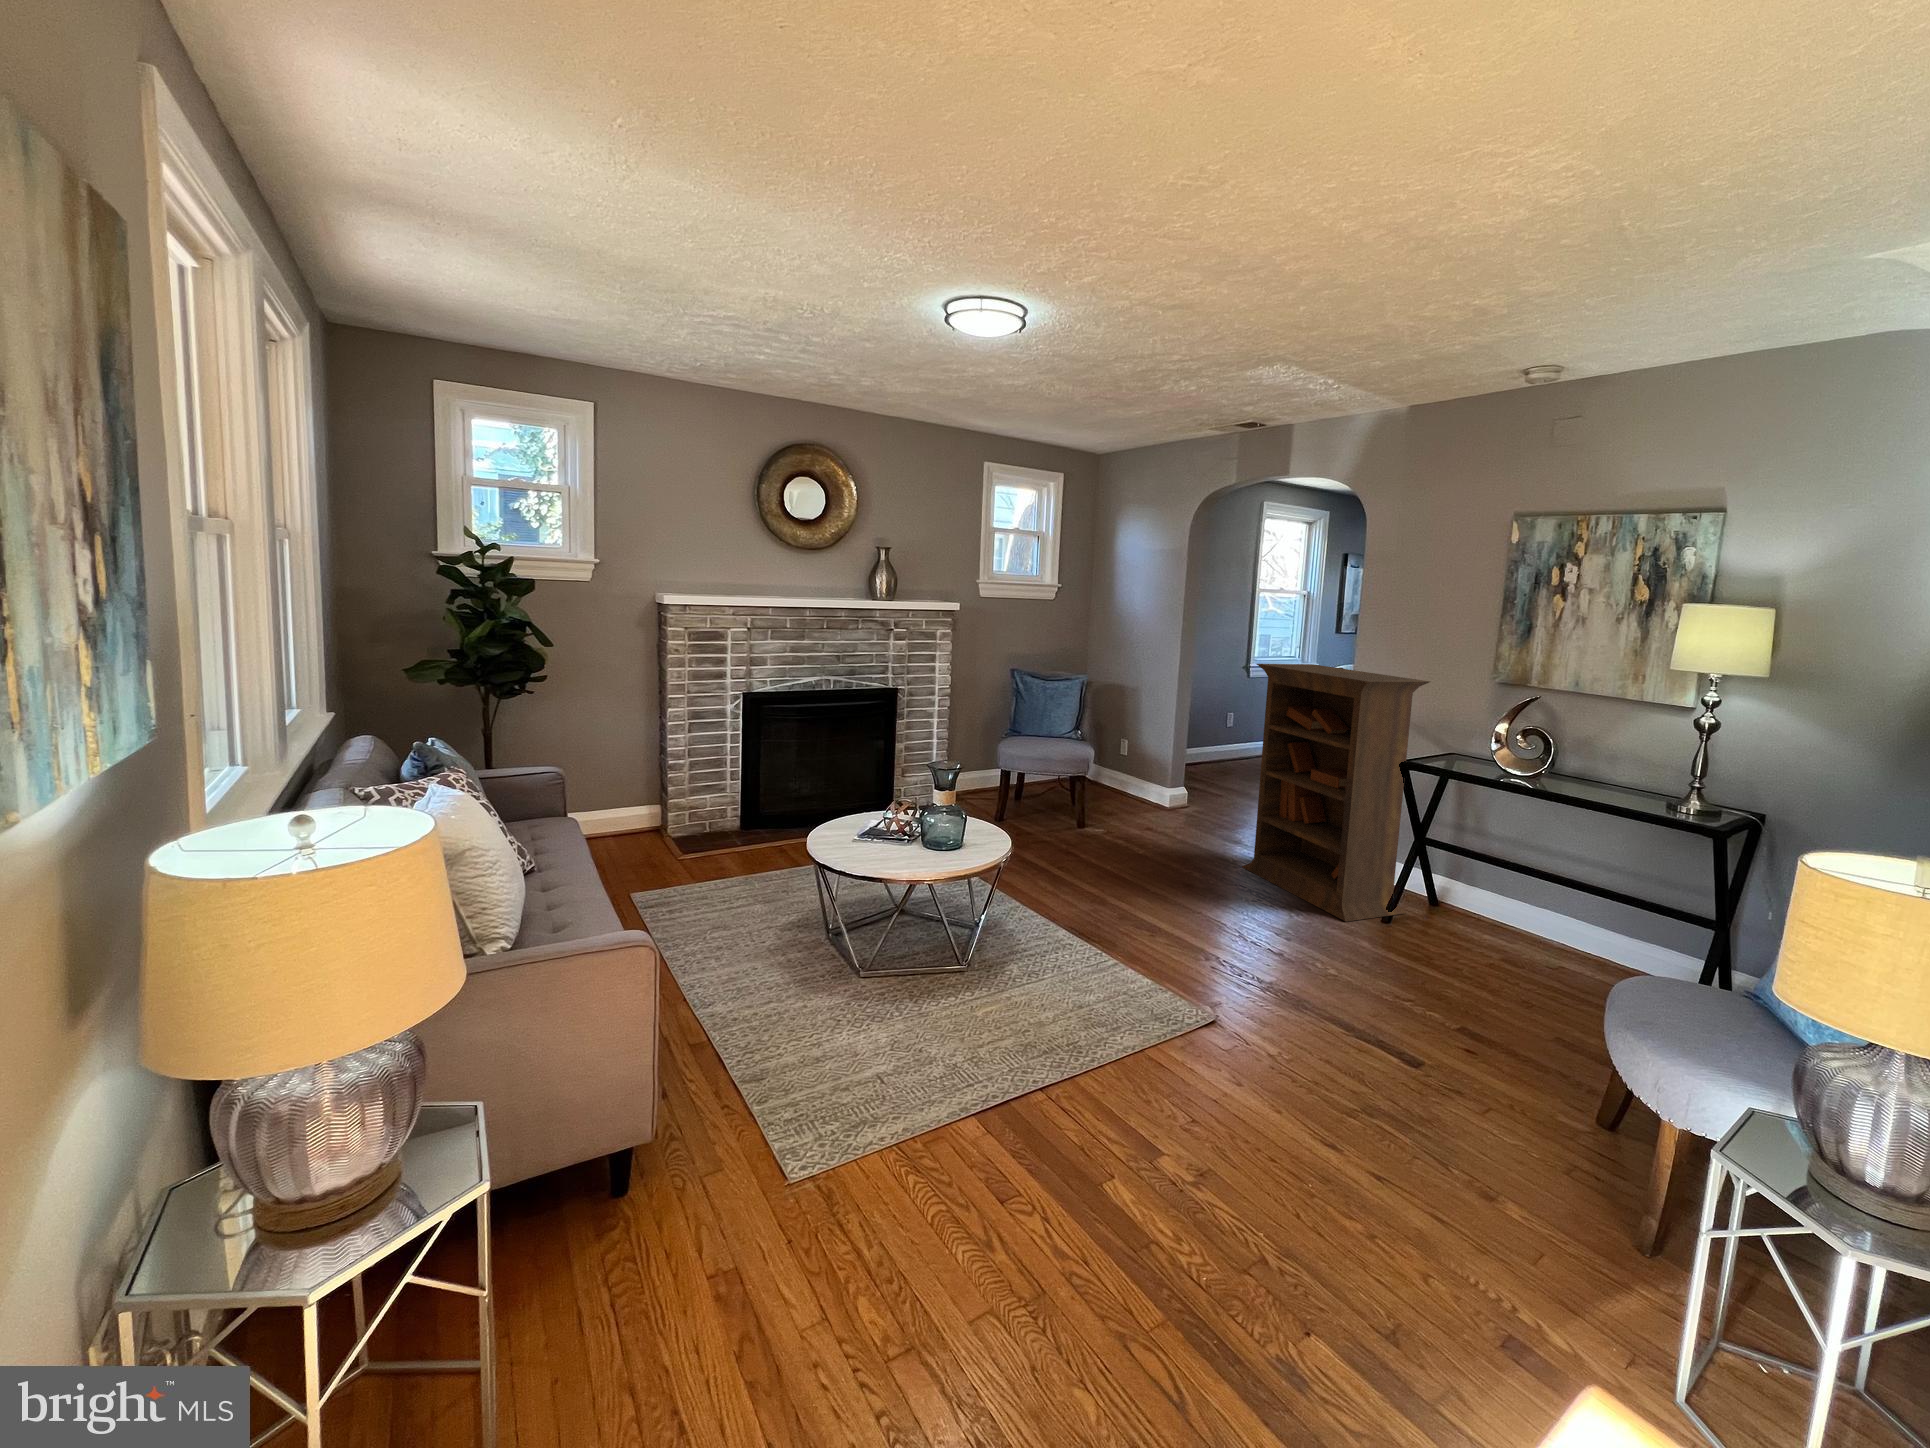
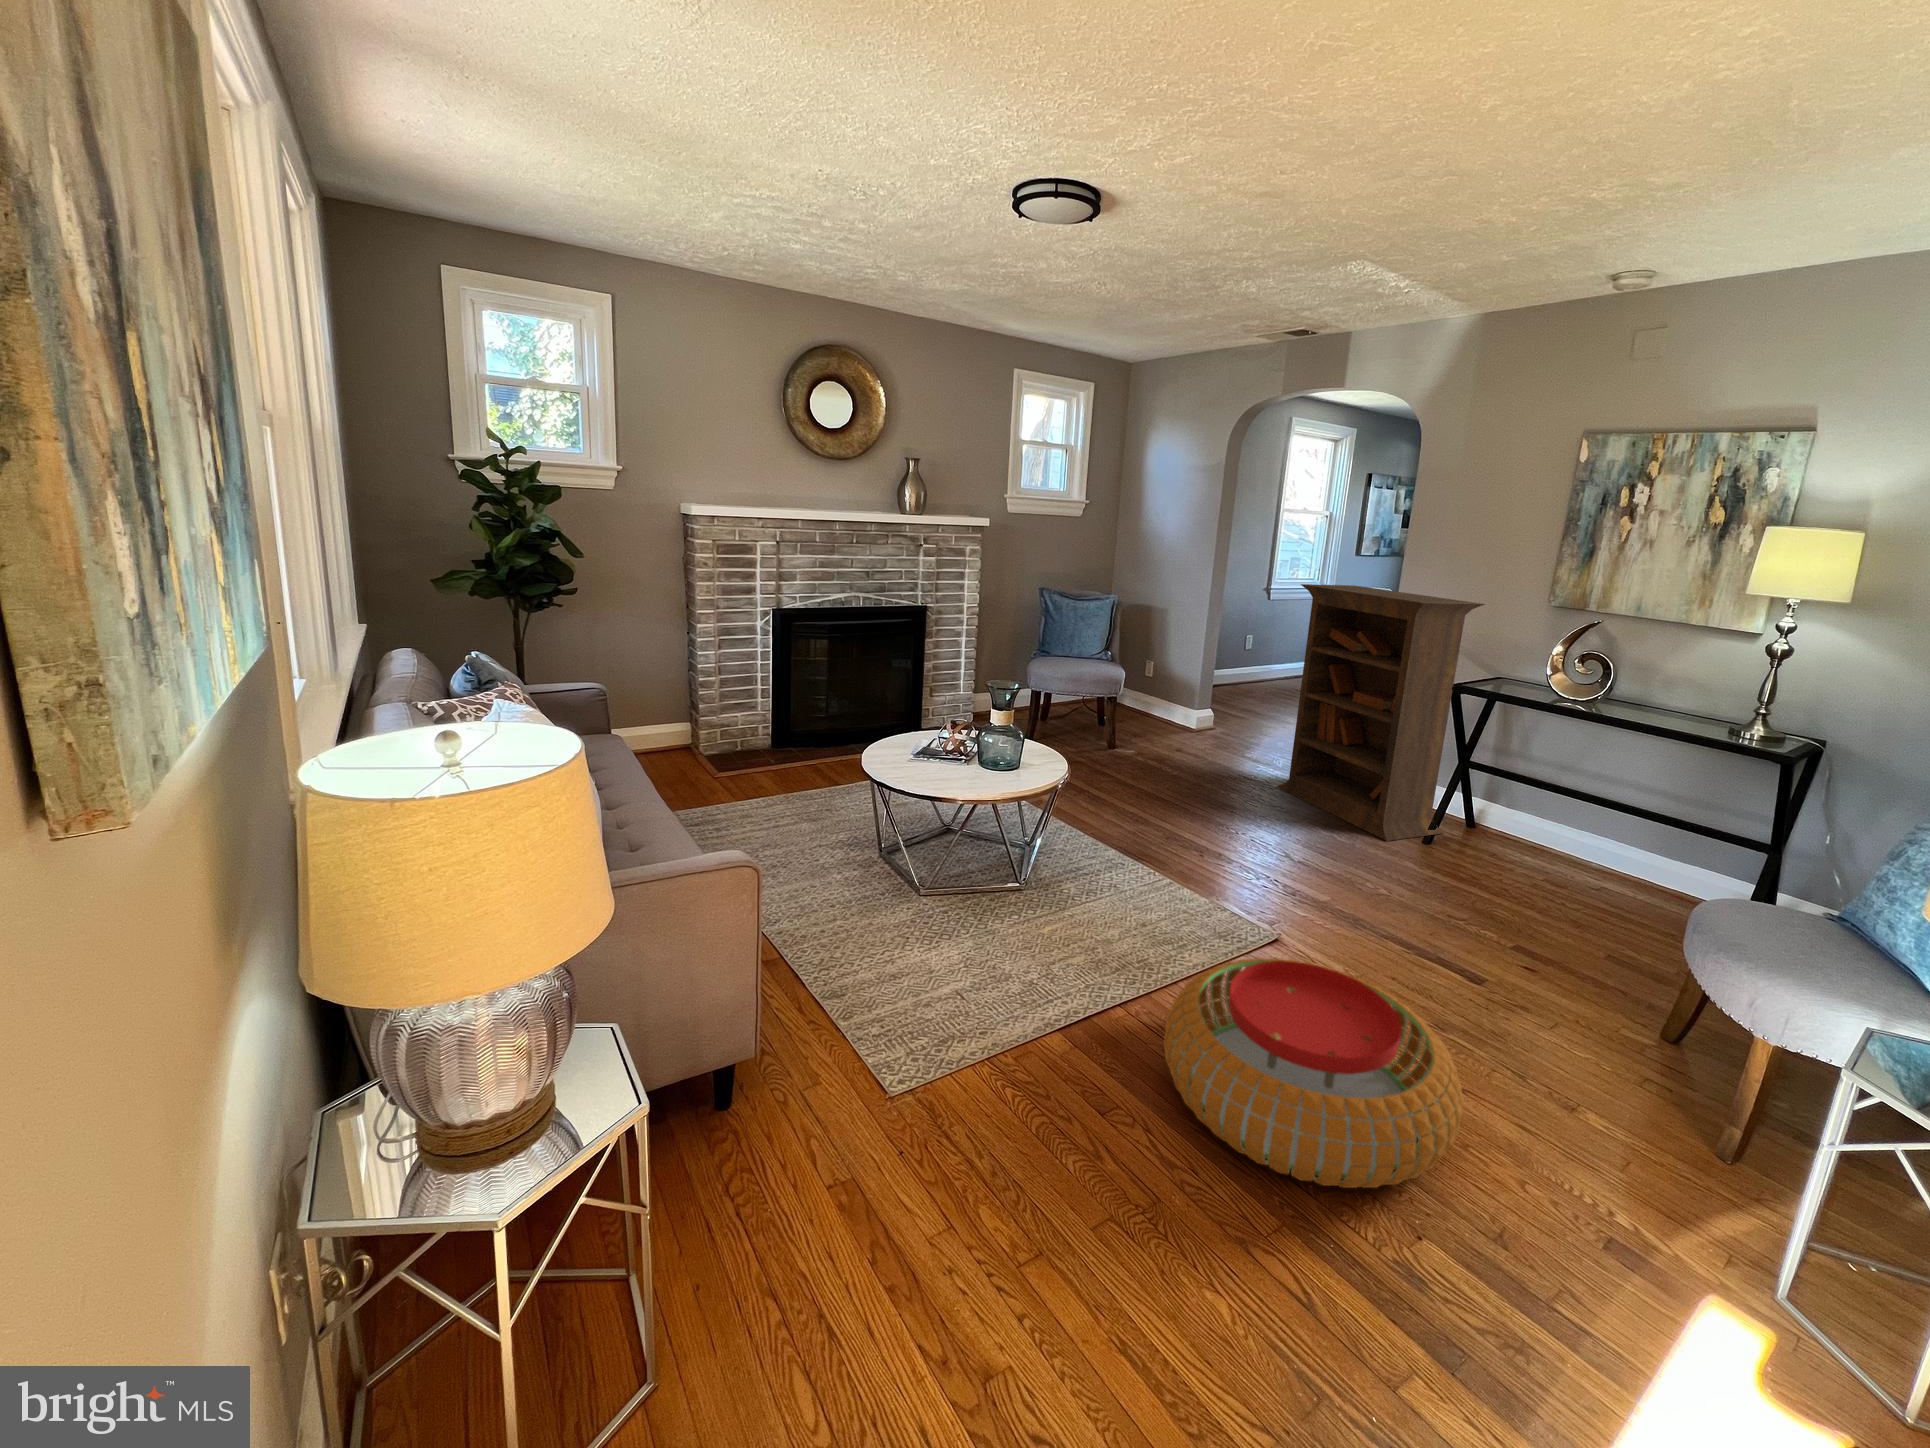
pouf: none [1070,1040,1365,1279] -> present [1164,958,1464,1188]

